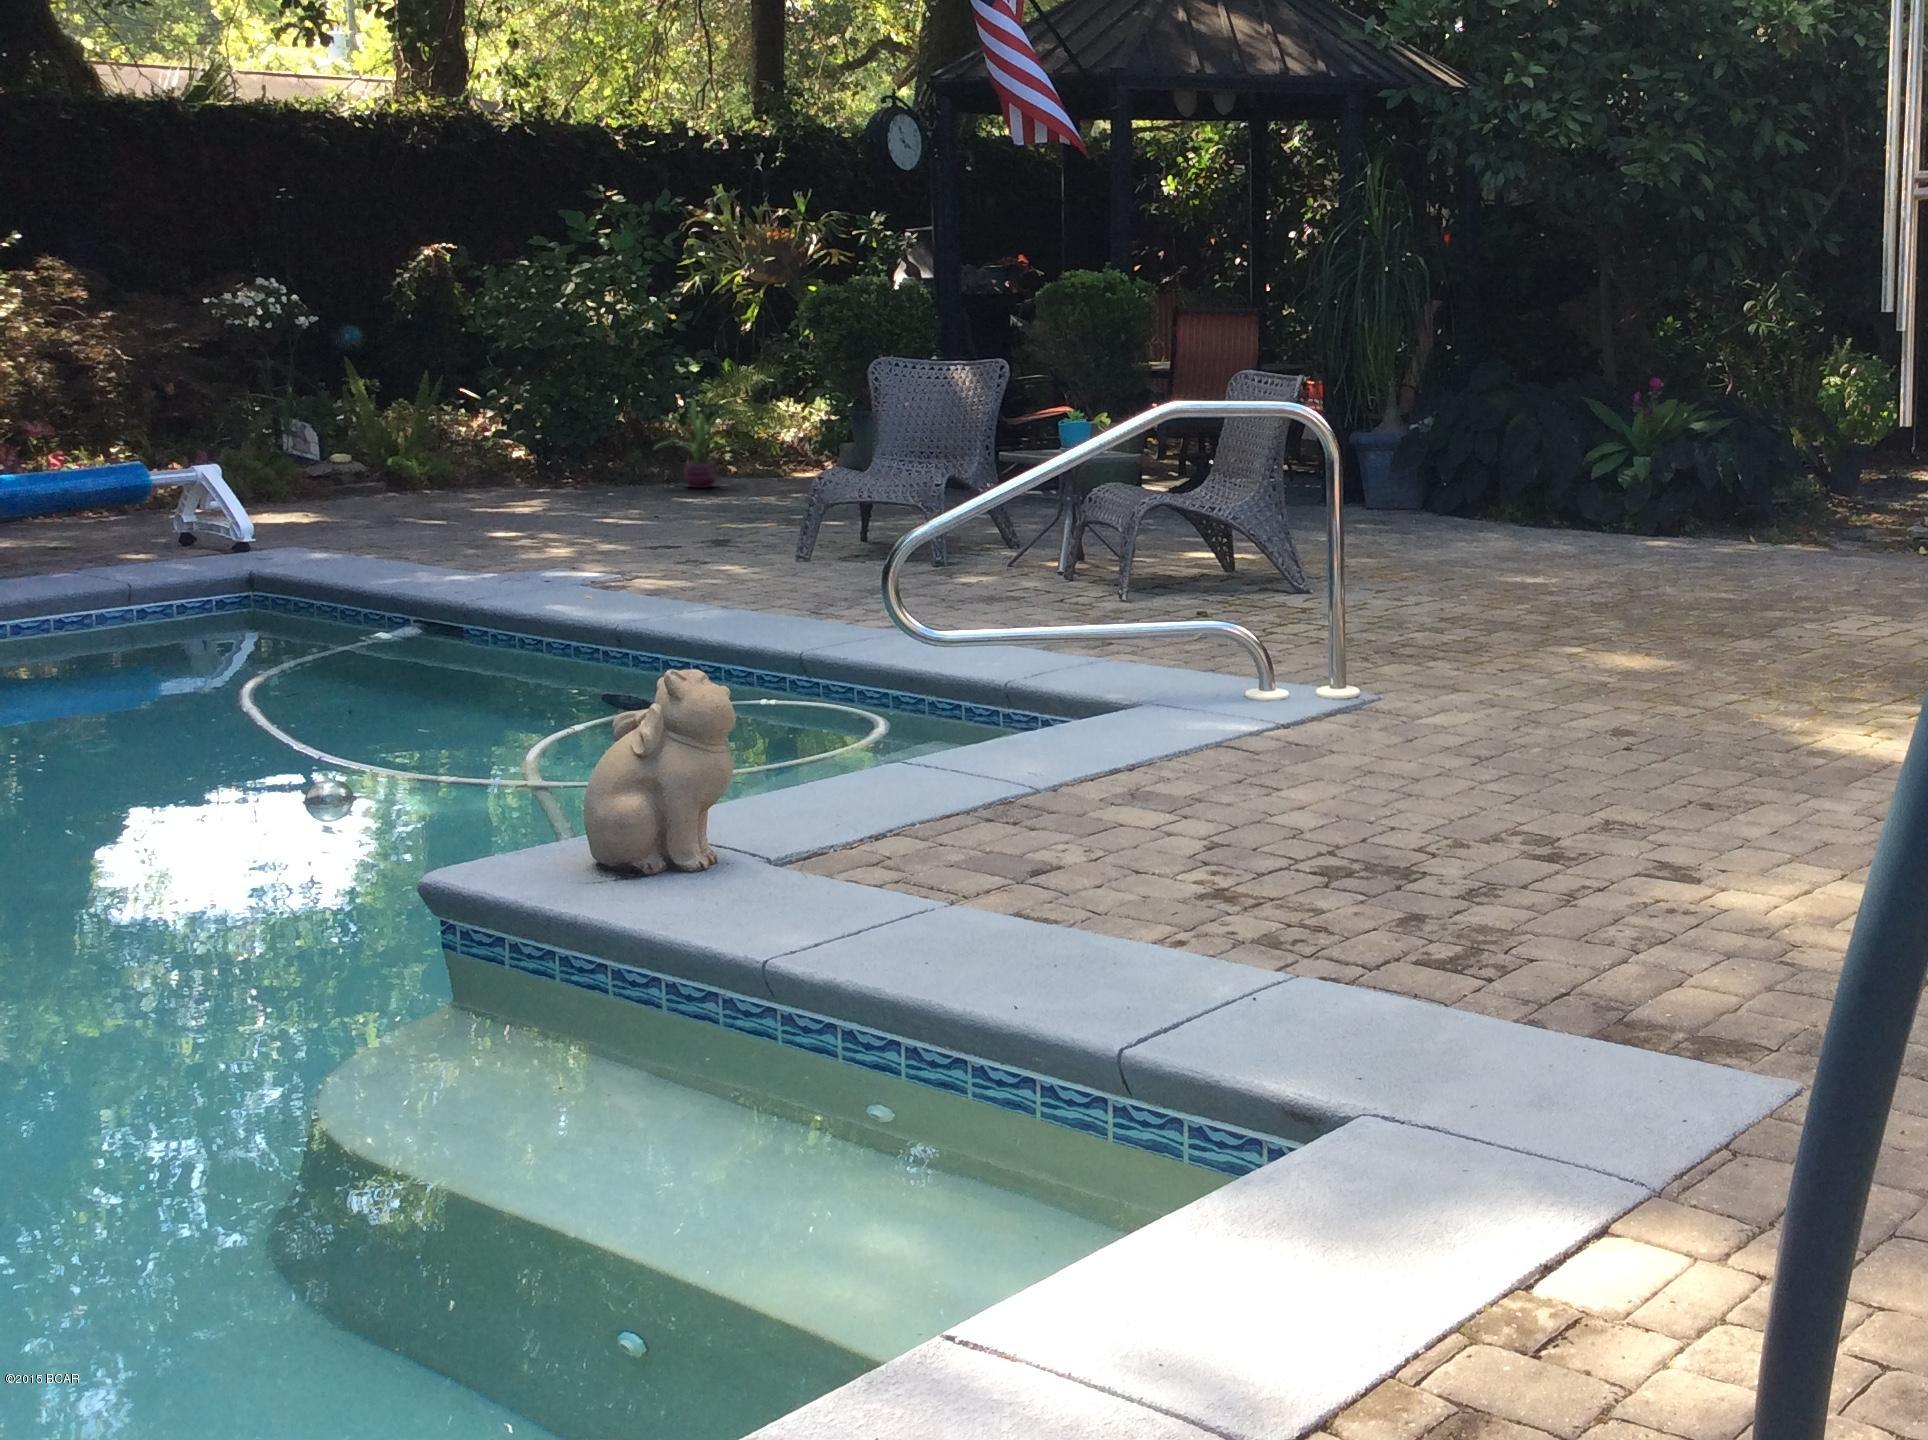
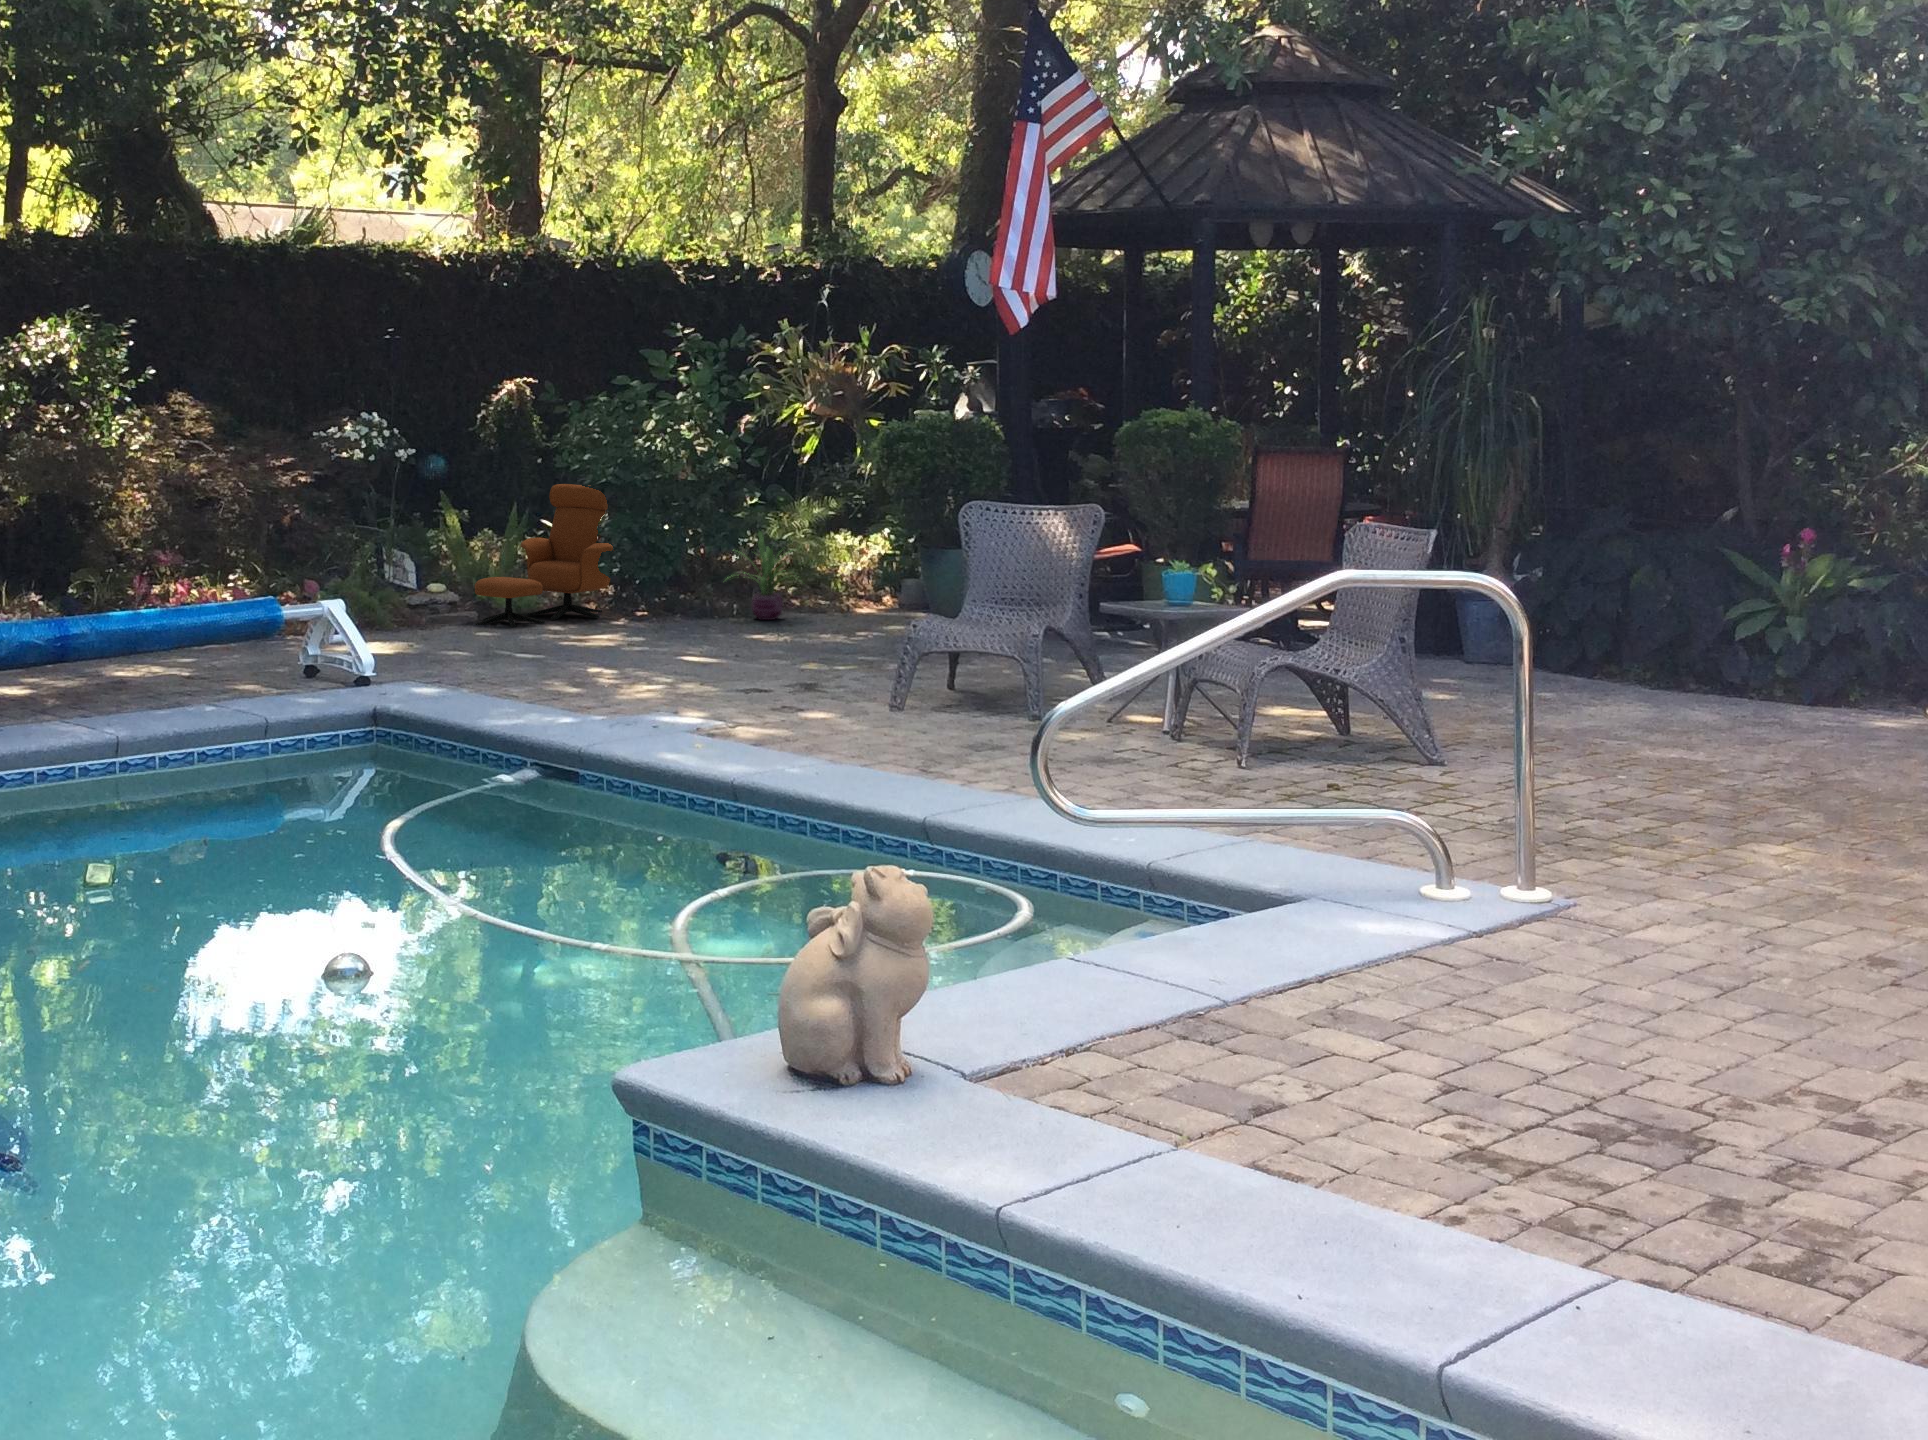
lounge chair: none [384,351,541,500] -> present [475,484,613,627]

